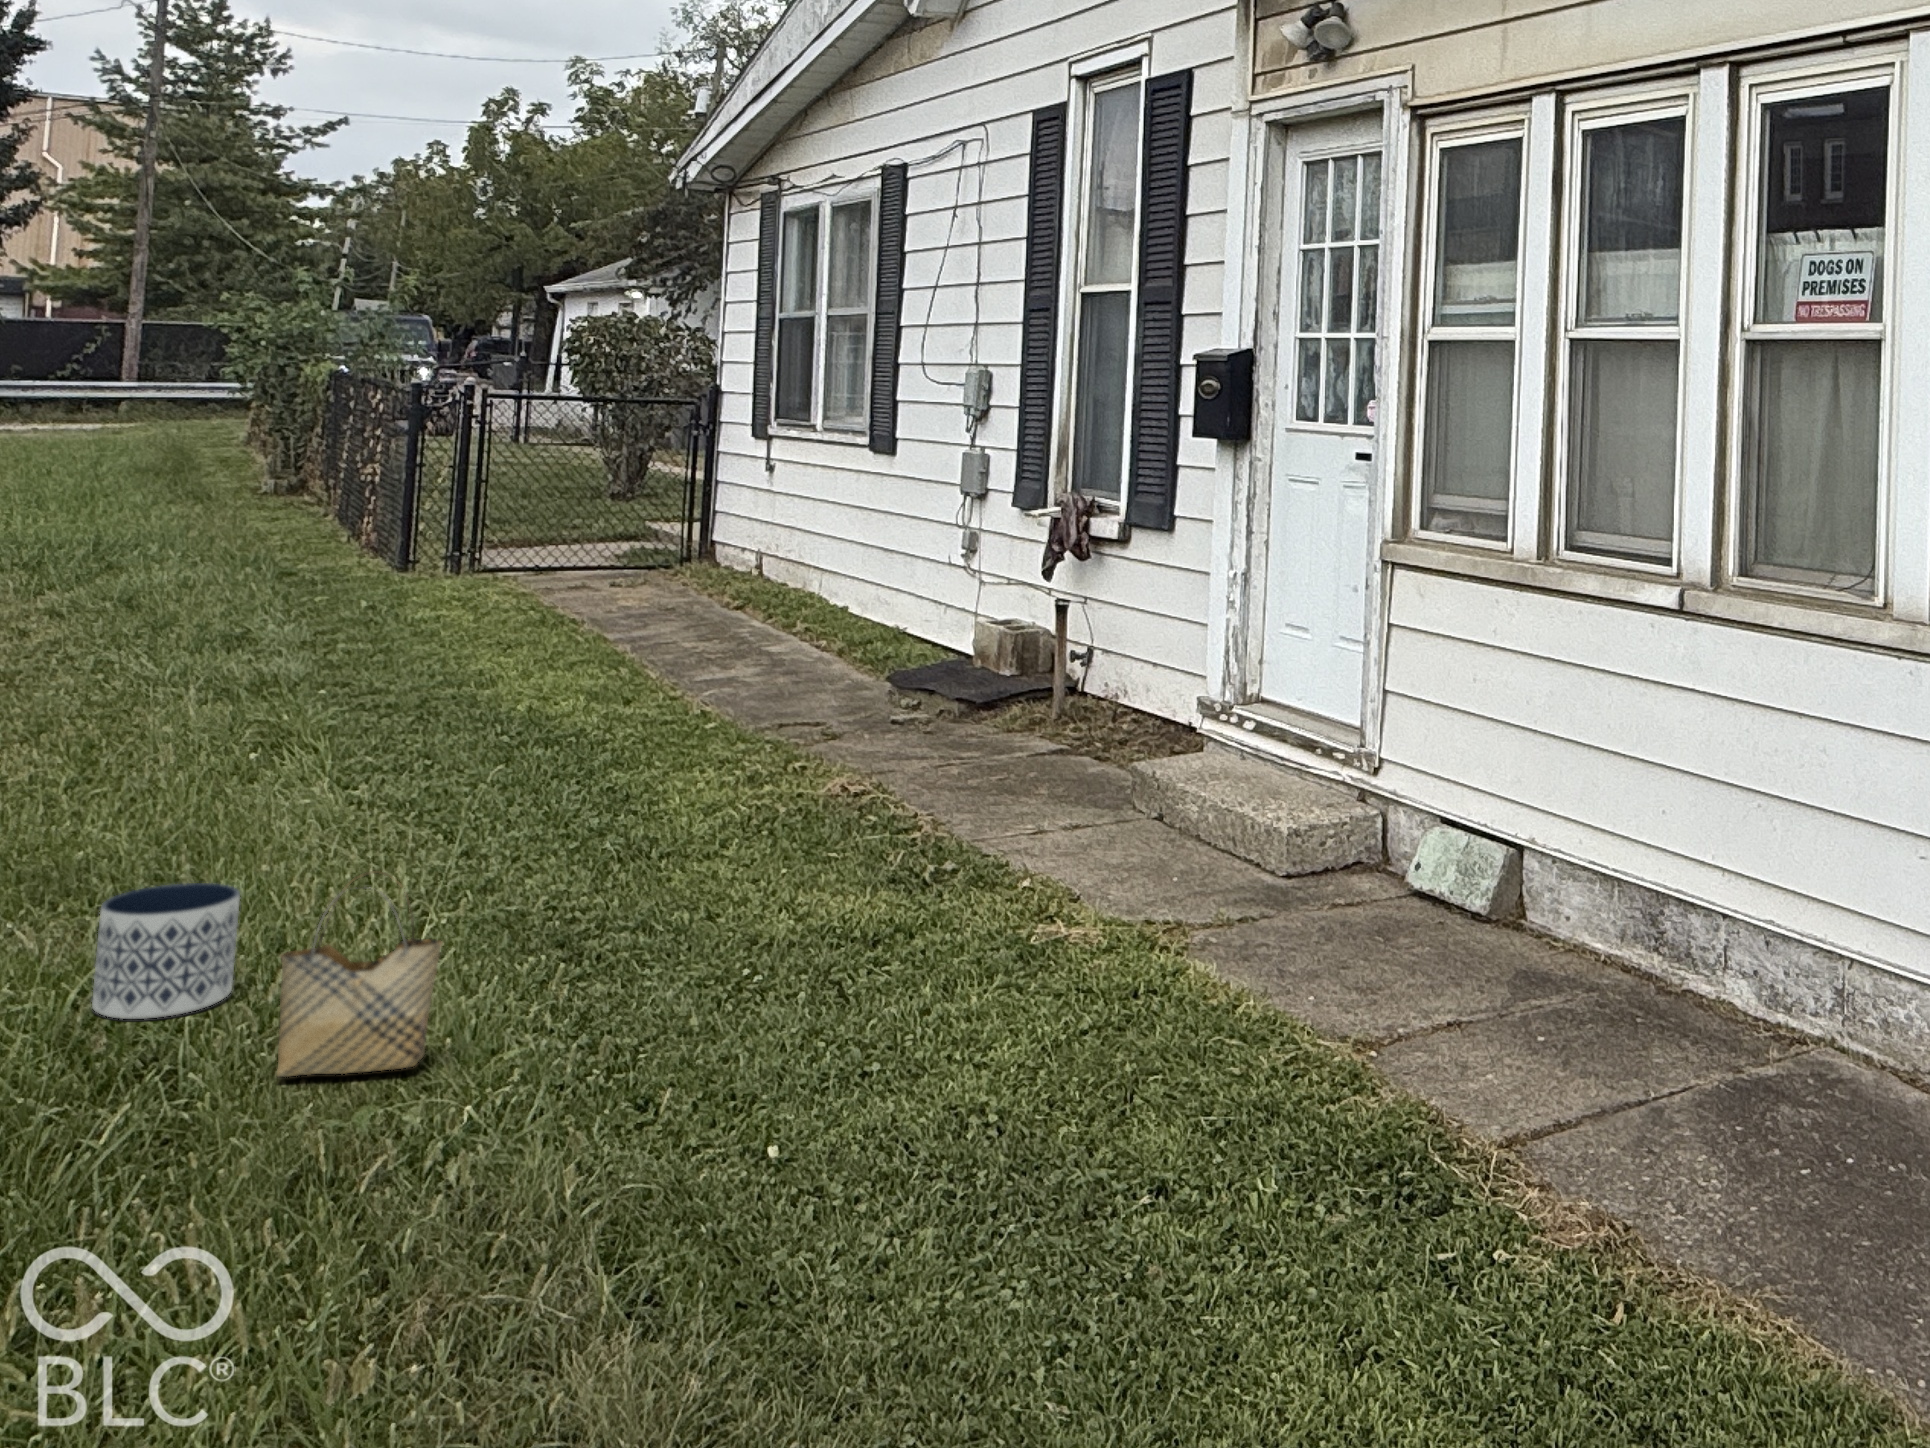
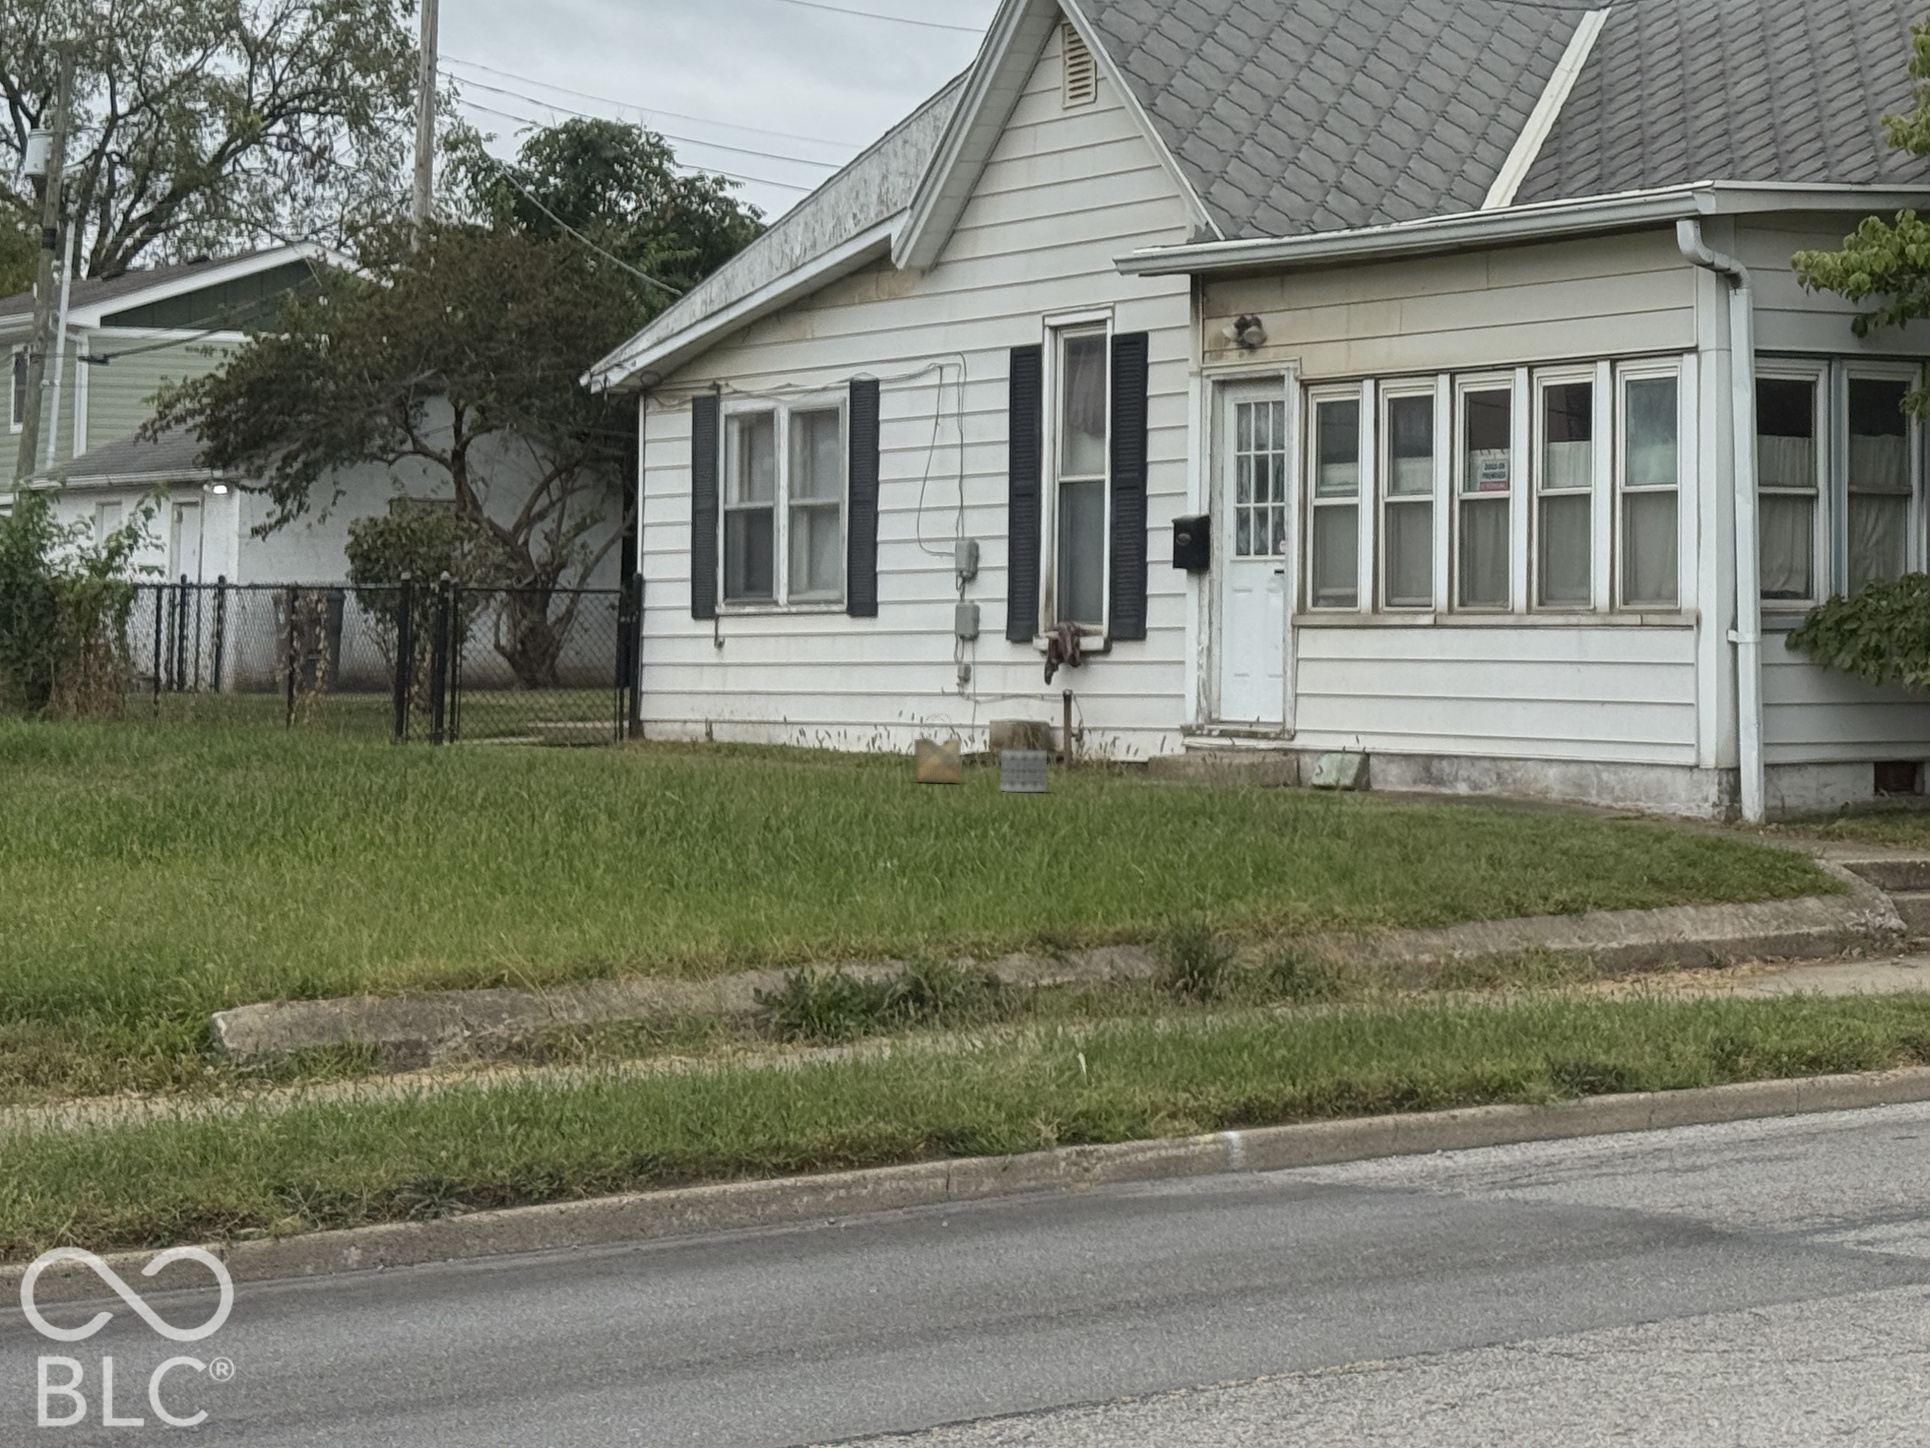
planter: present [92,883,240,1019] -> present [1000,749,1047,792]

